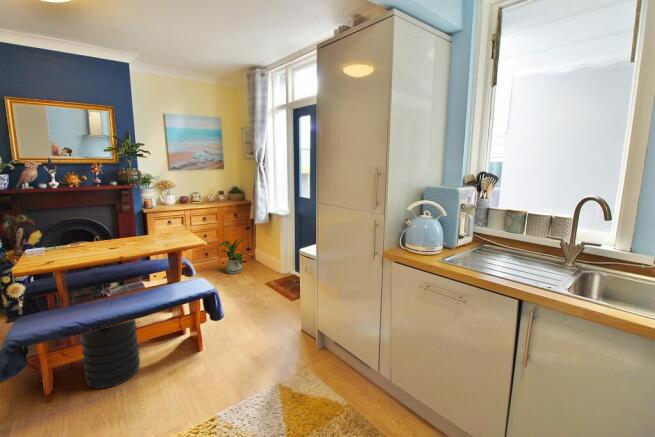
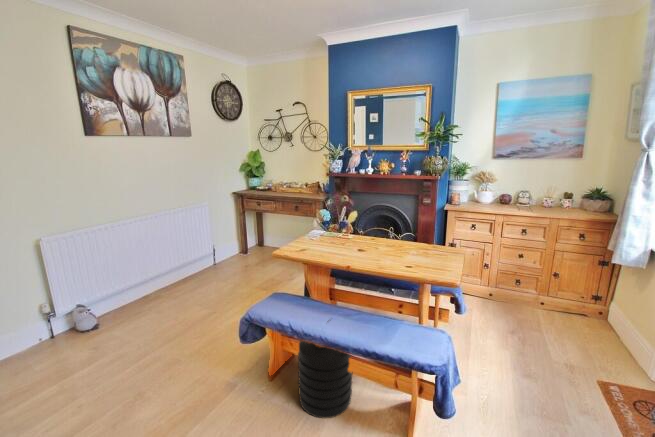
house plant: present [219,238,250,274] -> none [528,274,595,332]

